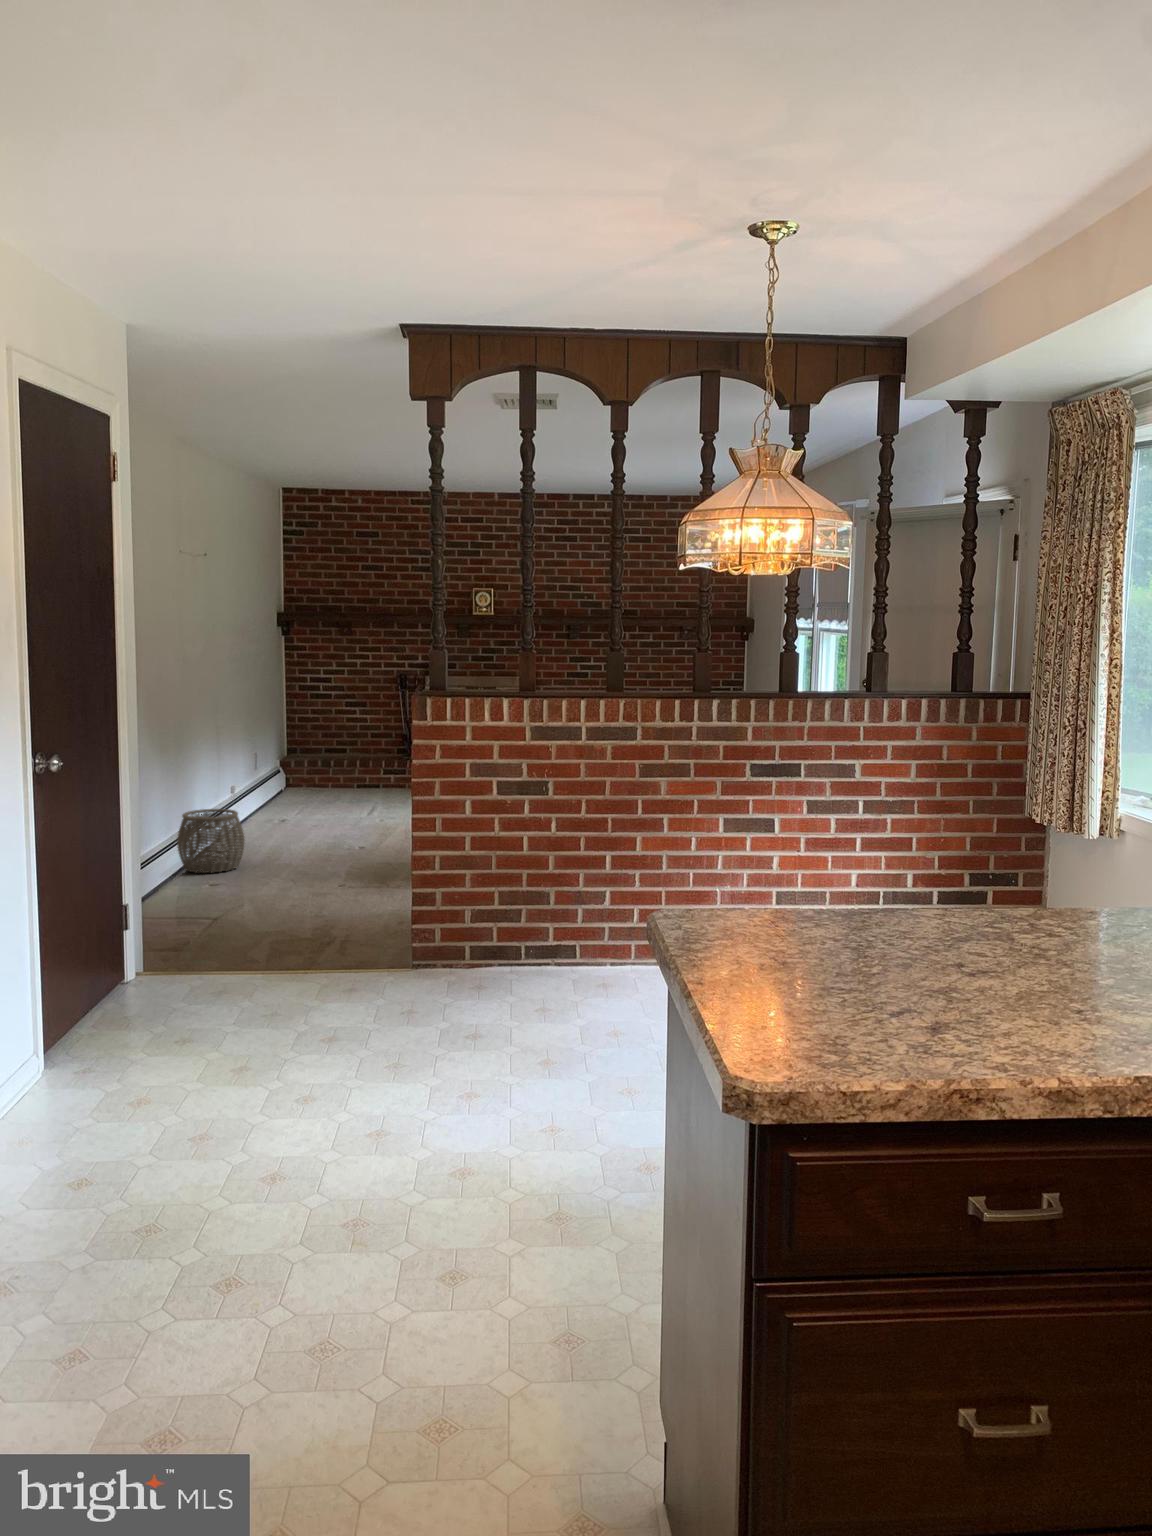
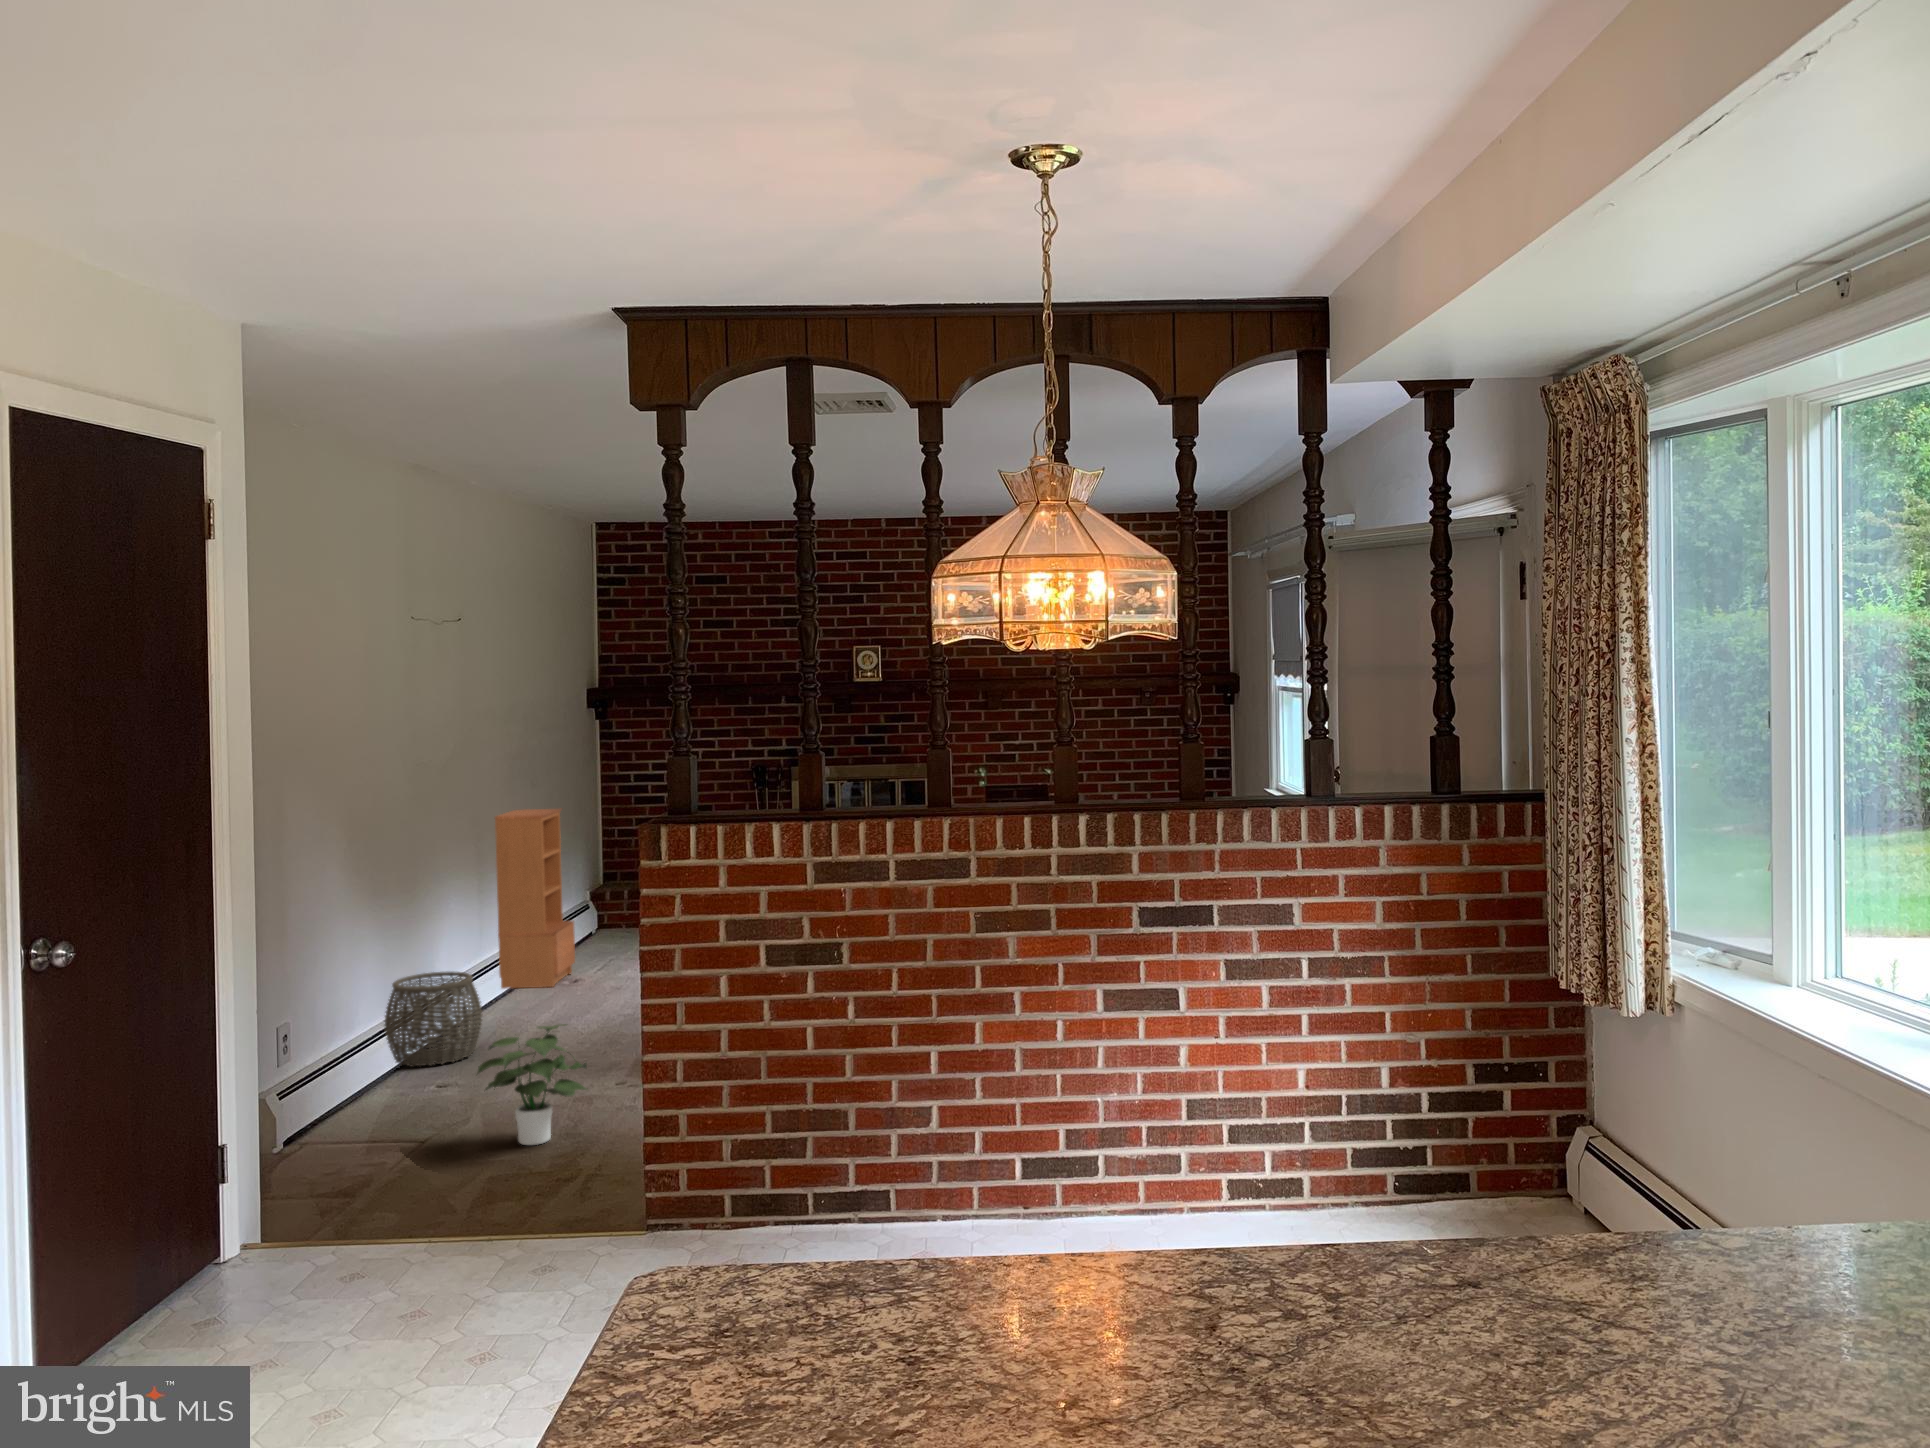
bookcase: none [232,699,287,828] -> present [495,809,575,989]
potted plant: none [269,840,348,920] -> present [478,1024,587,1145]

